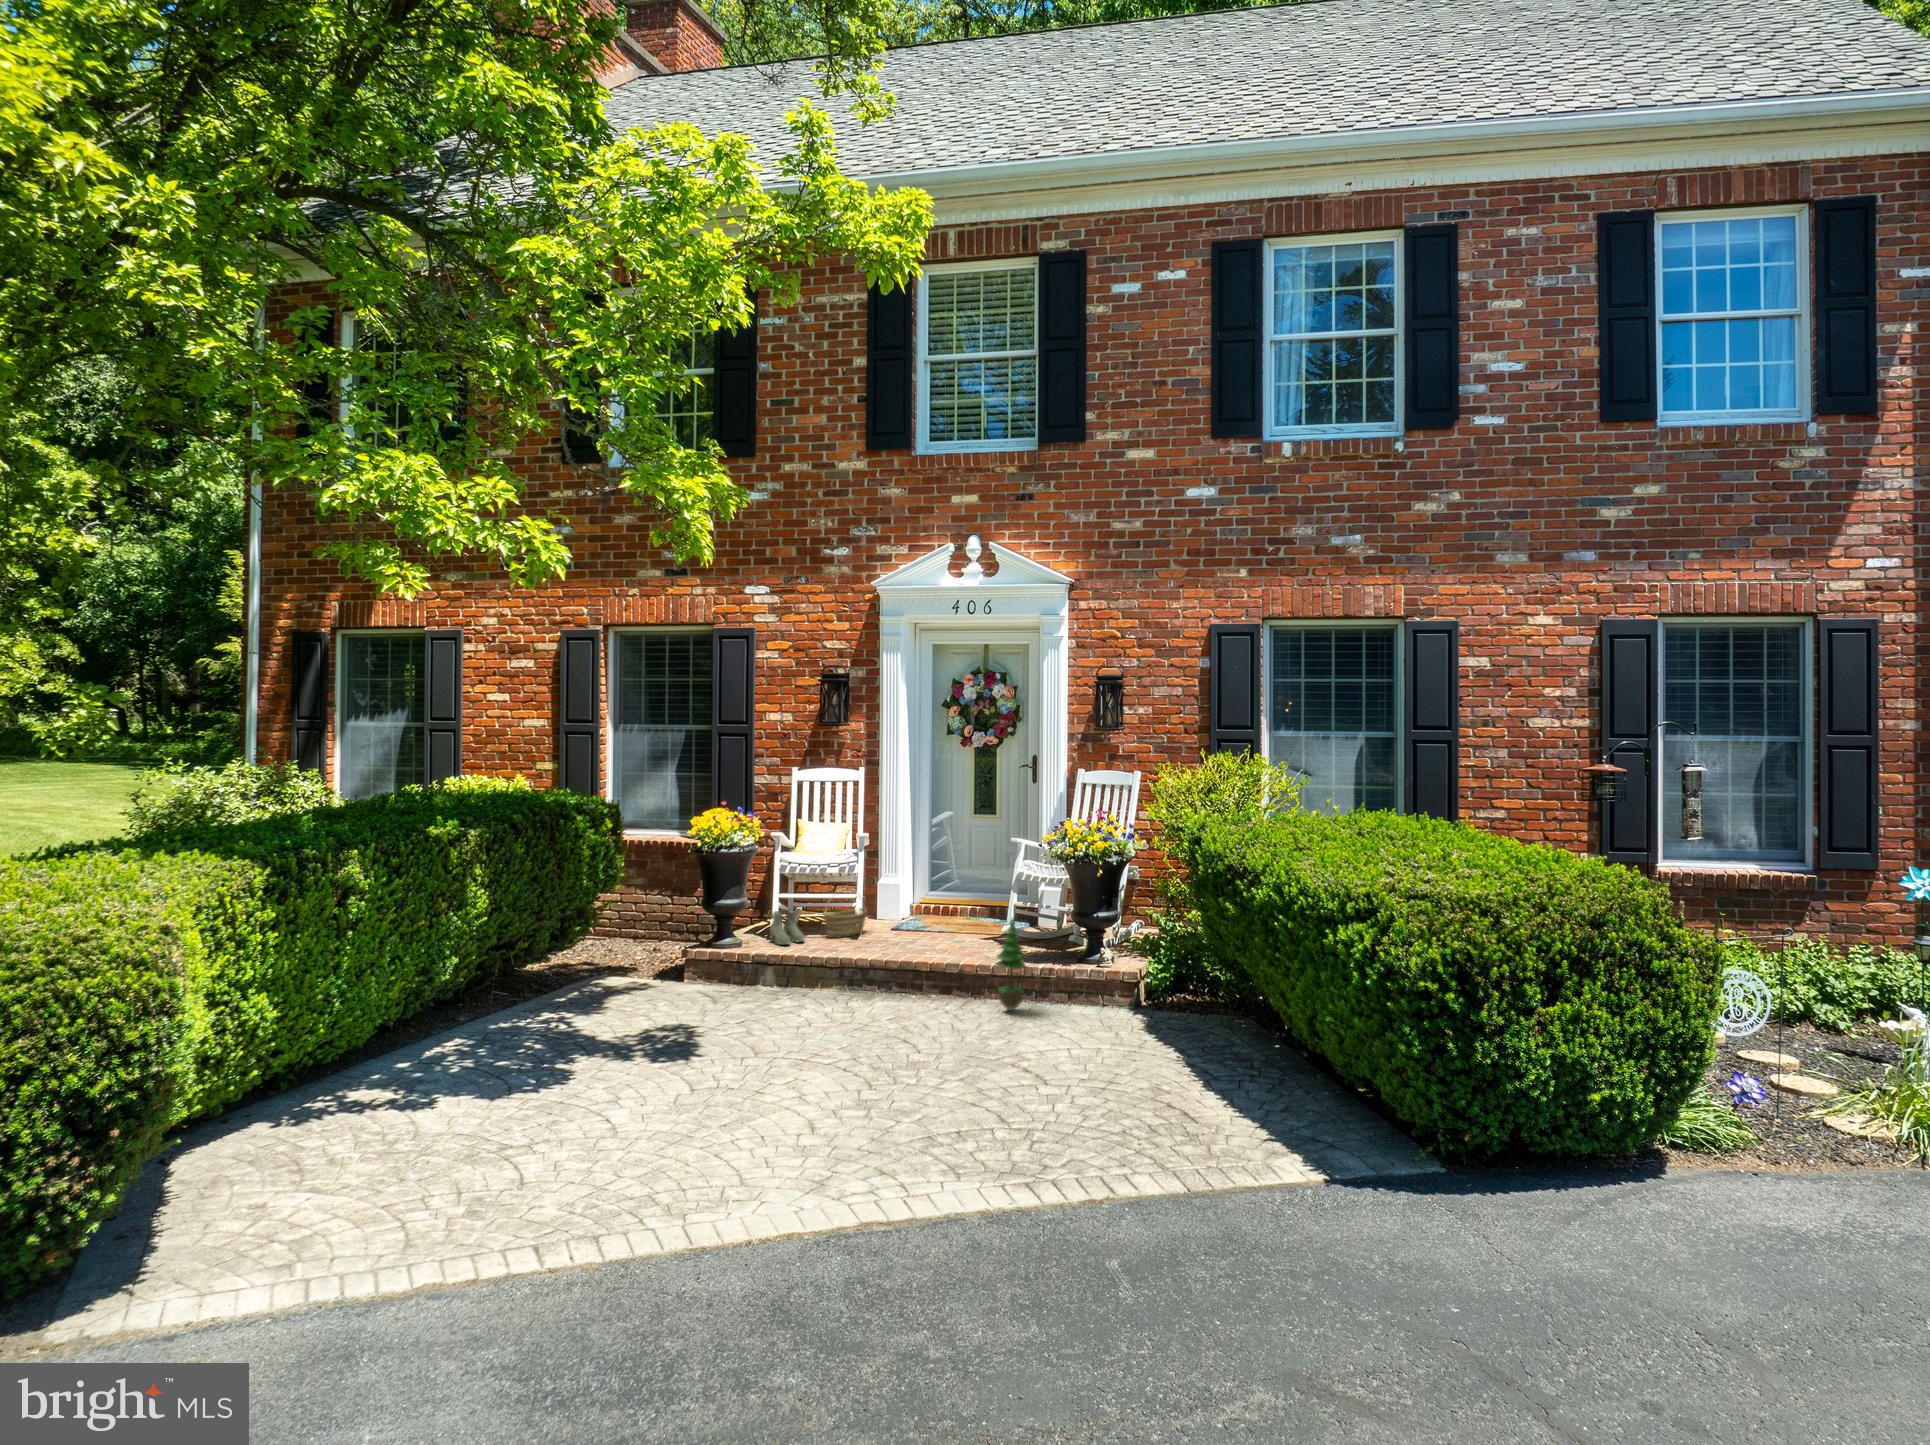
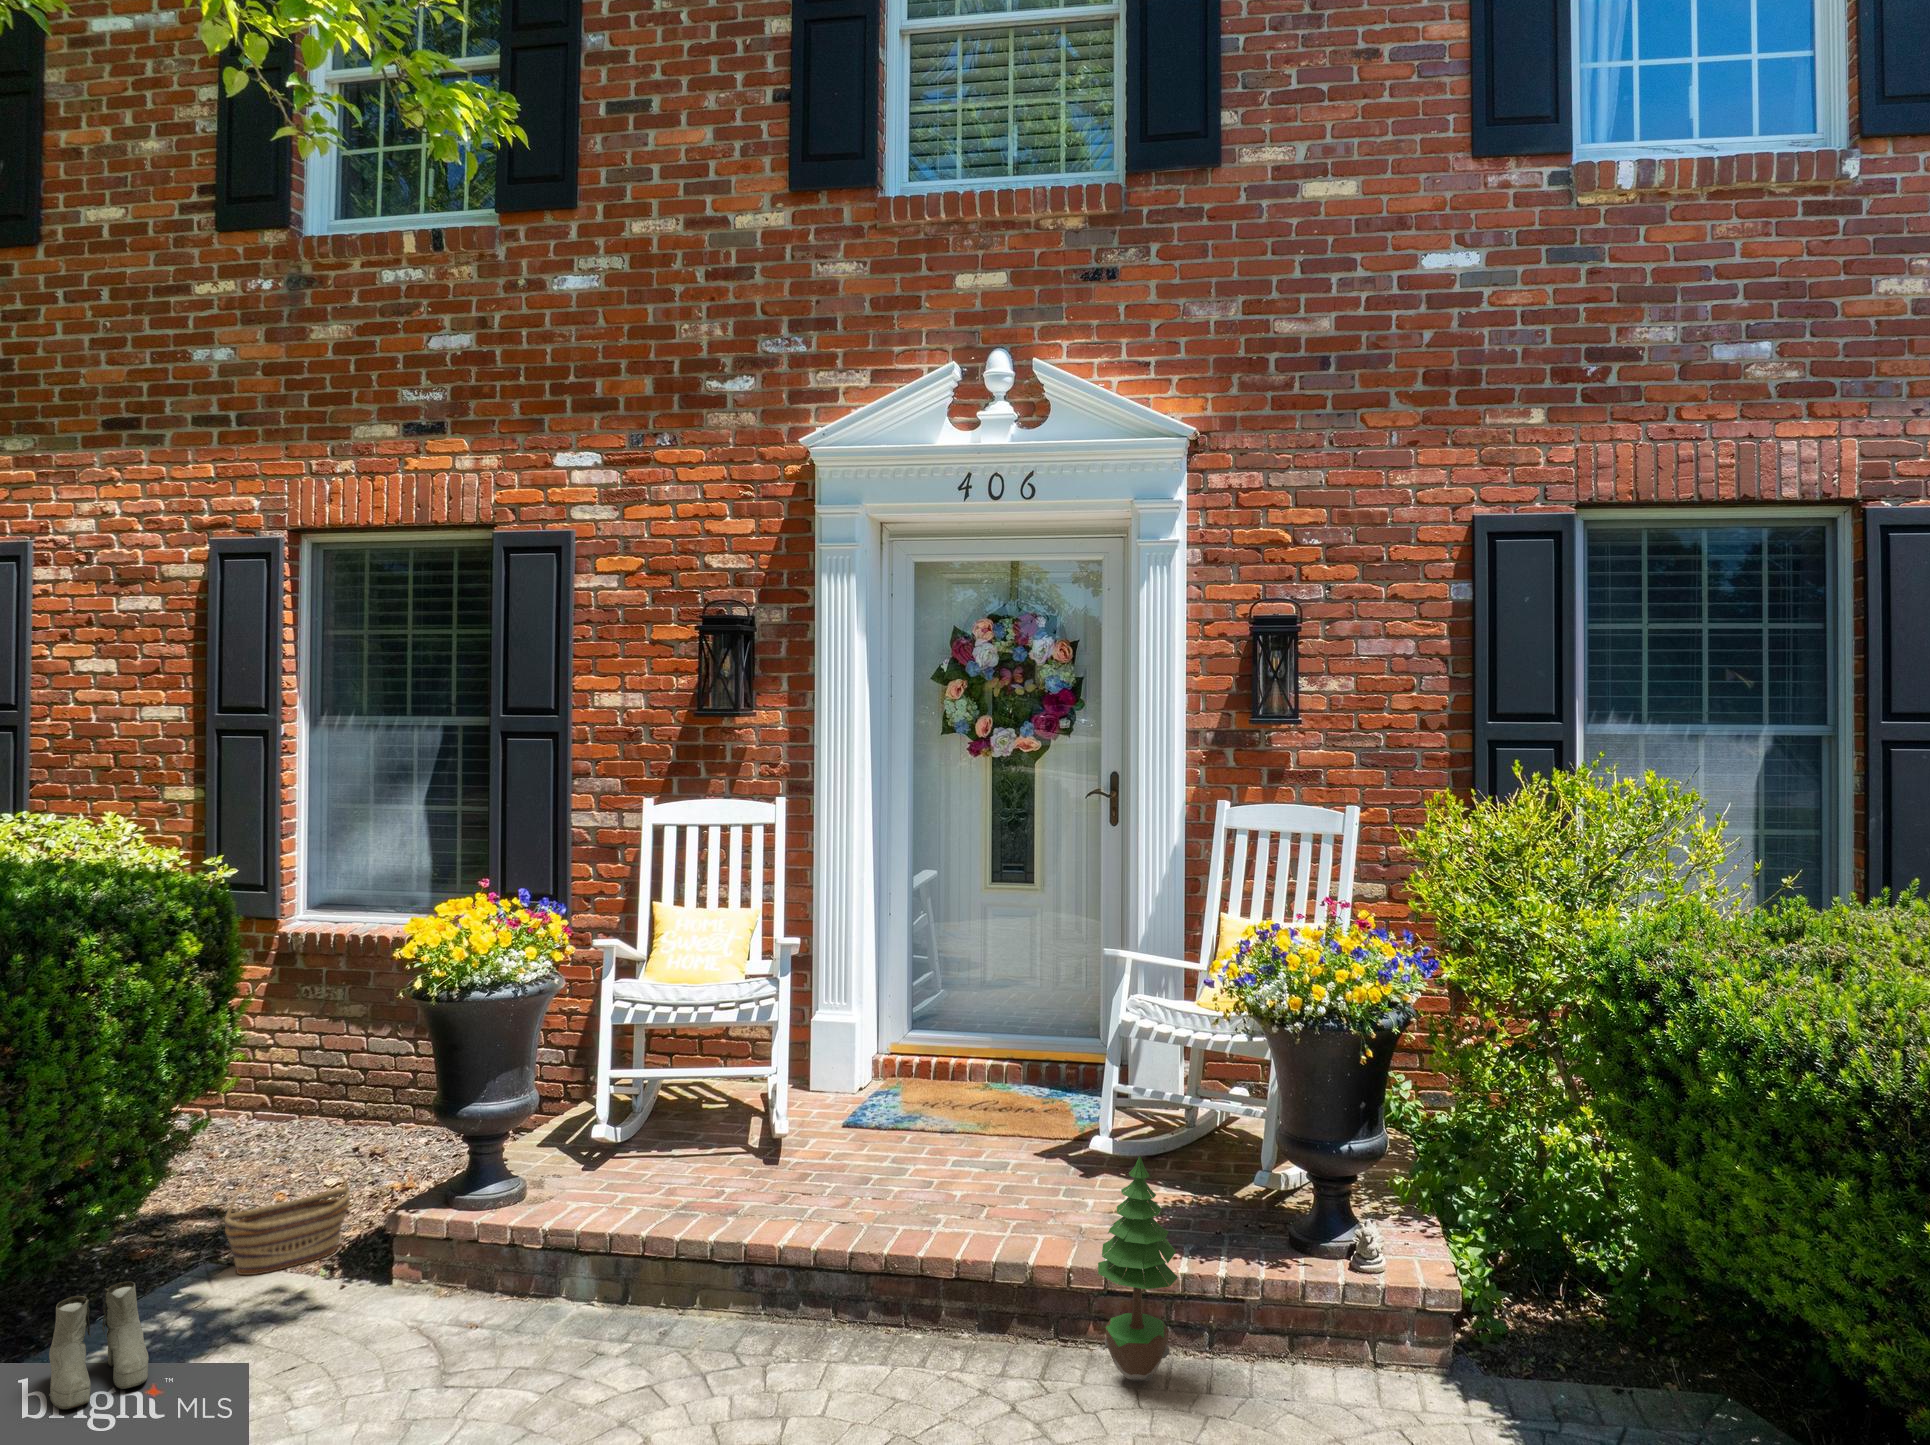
basket: present [823,894,867,938] -> present [225,1155,350,1275]
boots: present [770,909,805,945] -> present [49,1282,149,1409]

